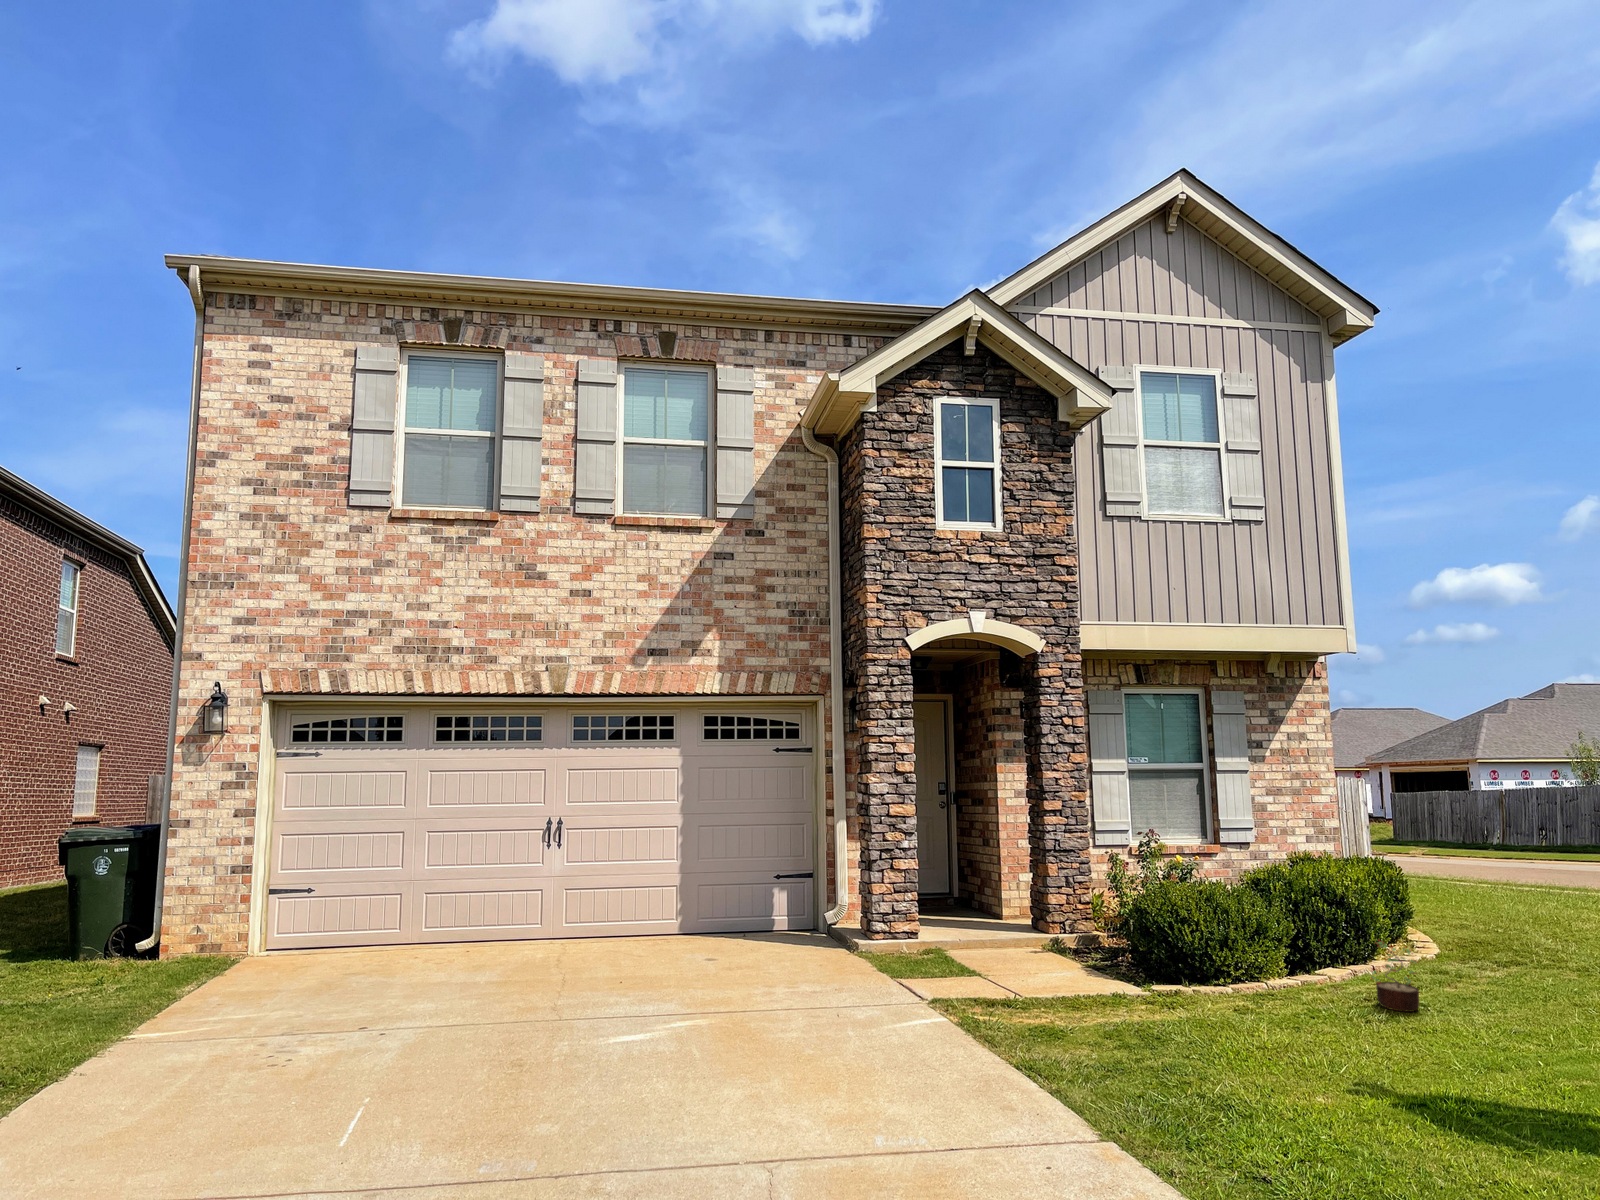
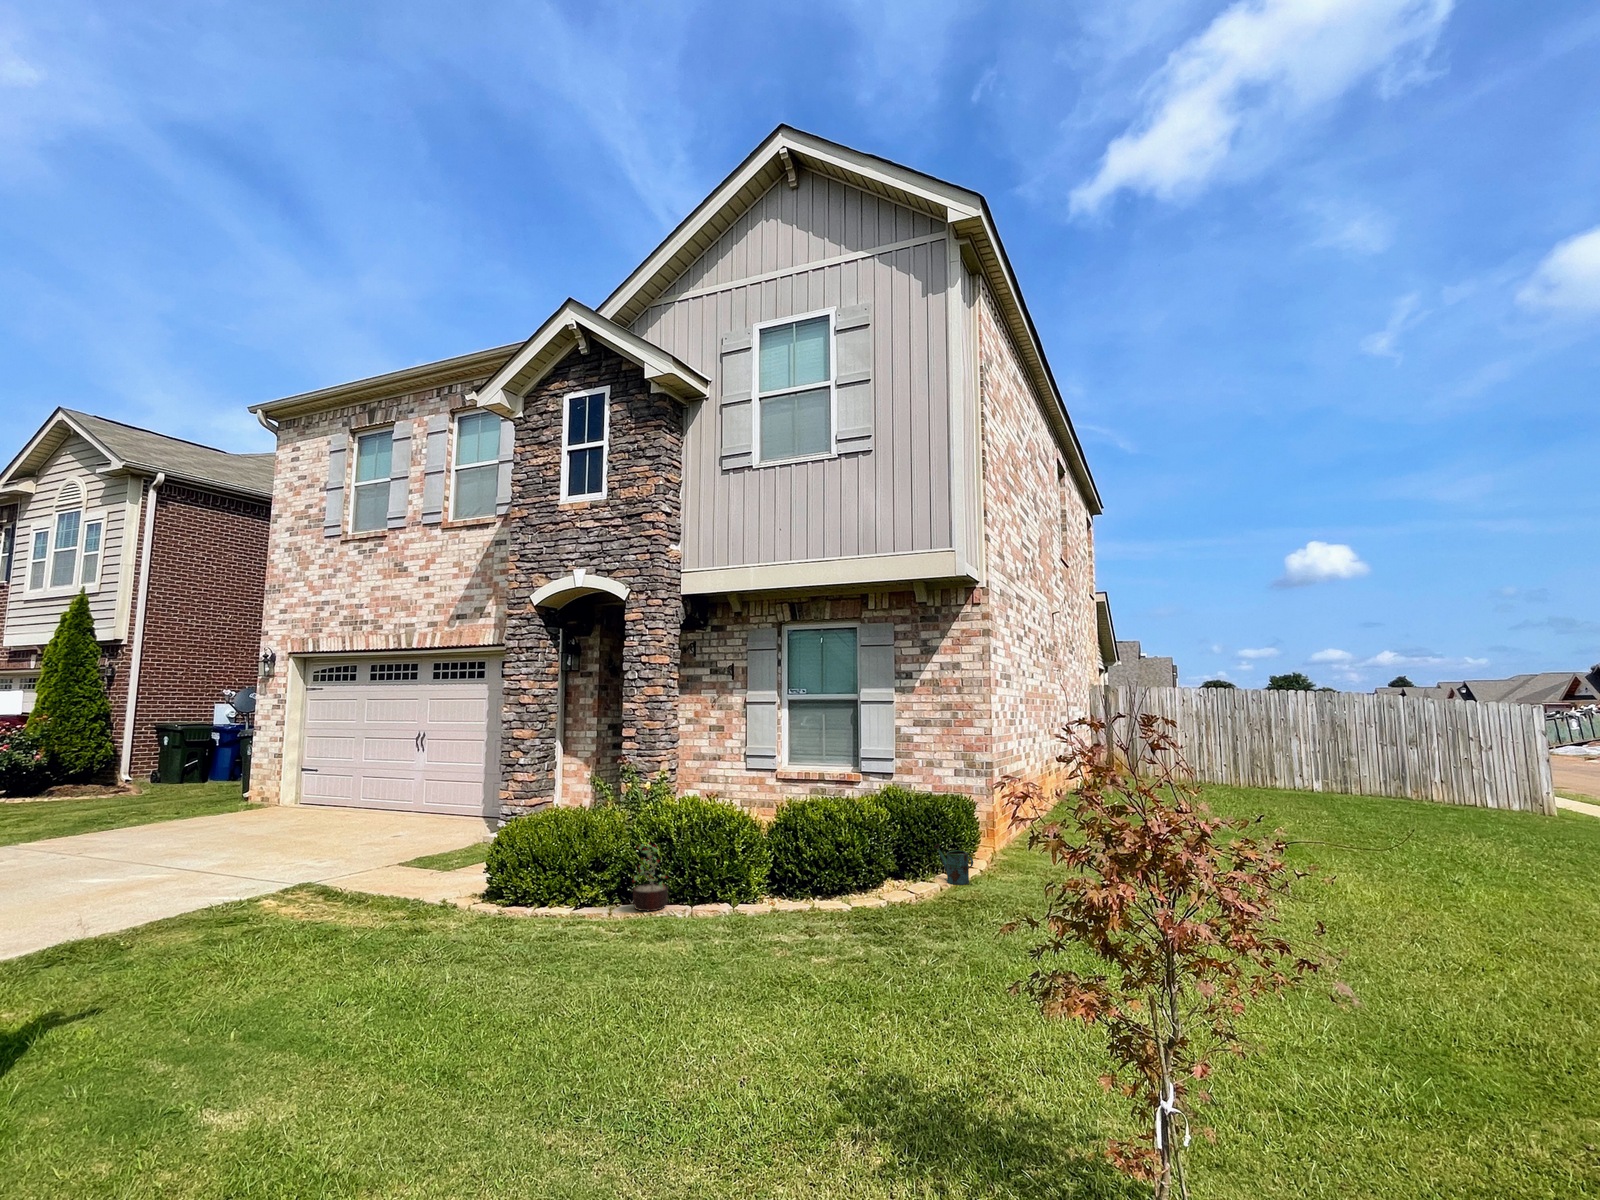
watering can: none [1399,907,1451,942] -> present [933,844,973,885]

